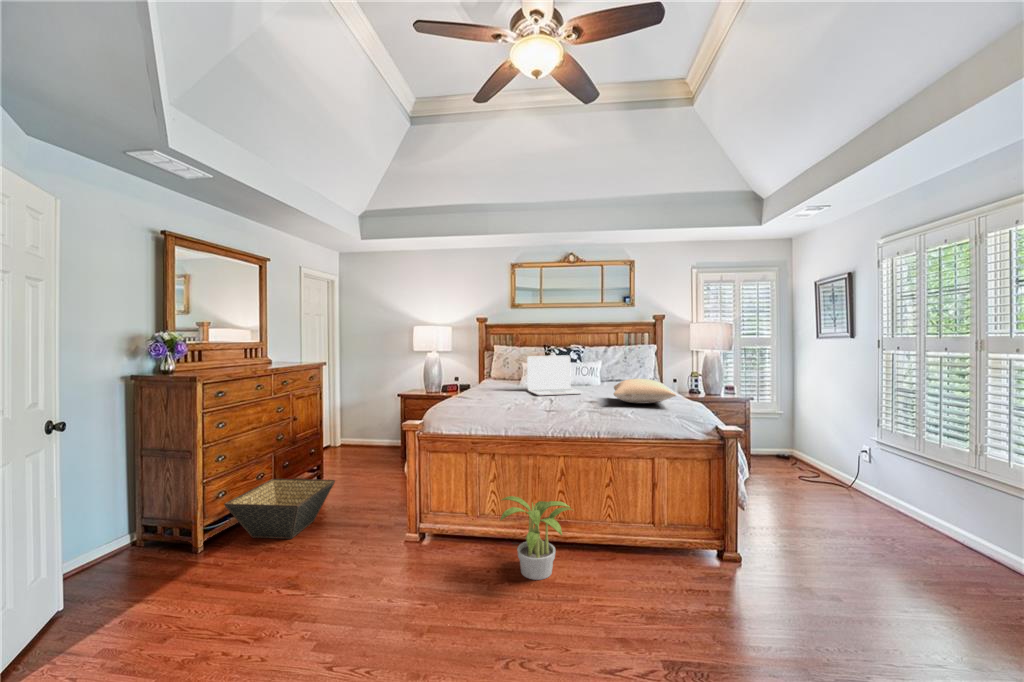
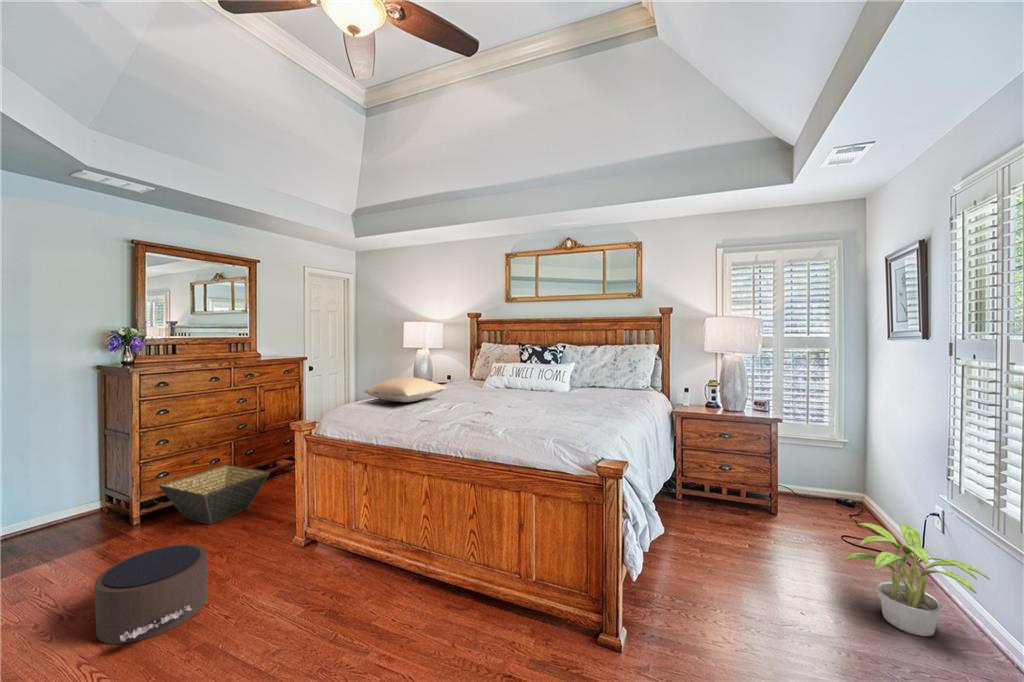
laptop: present [527,355,583,396] -> none [462,356,519,401]
pillow: present [614,379,676,404] -> present [365,377,447,402]
potted plant: present [500,496,572,580] -> present [844,523,990,636]
pouf: none [278,544,397,640] -> present [94,544,208,644]

